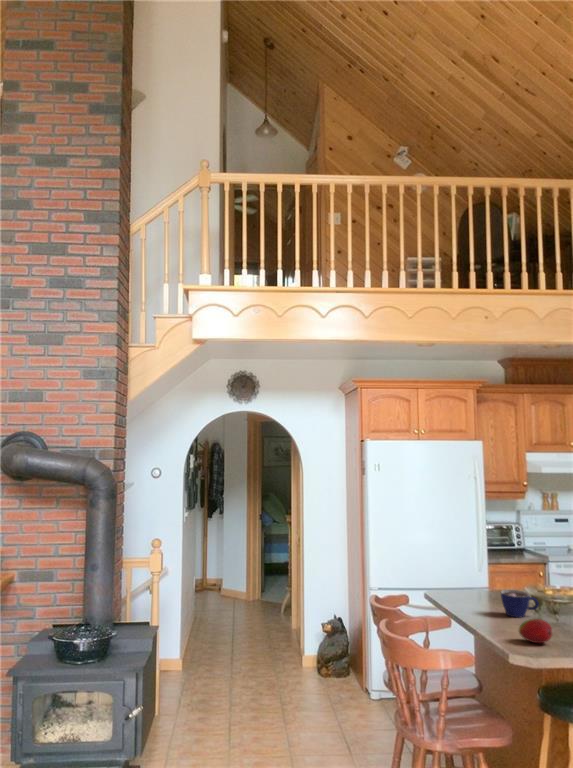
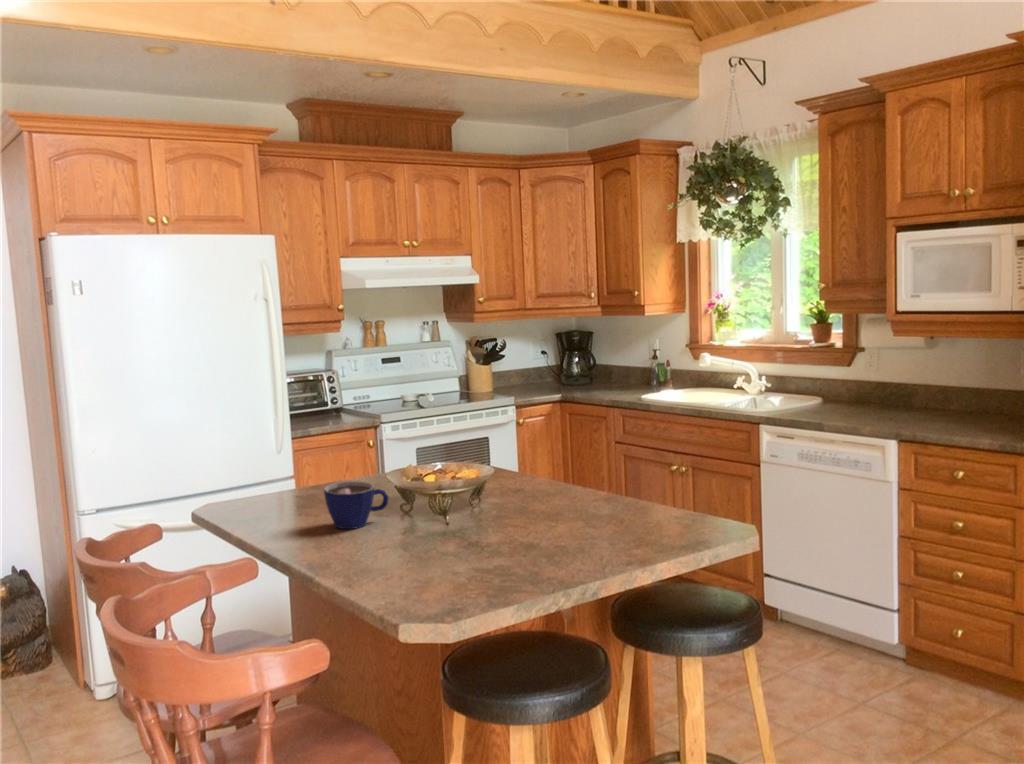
fruit: present [519,619,552,643] -> none [368,534,427,577]

